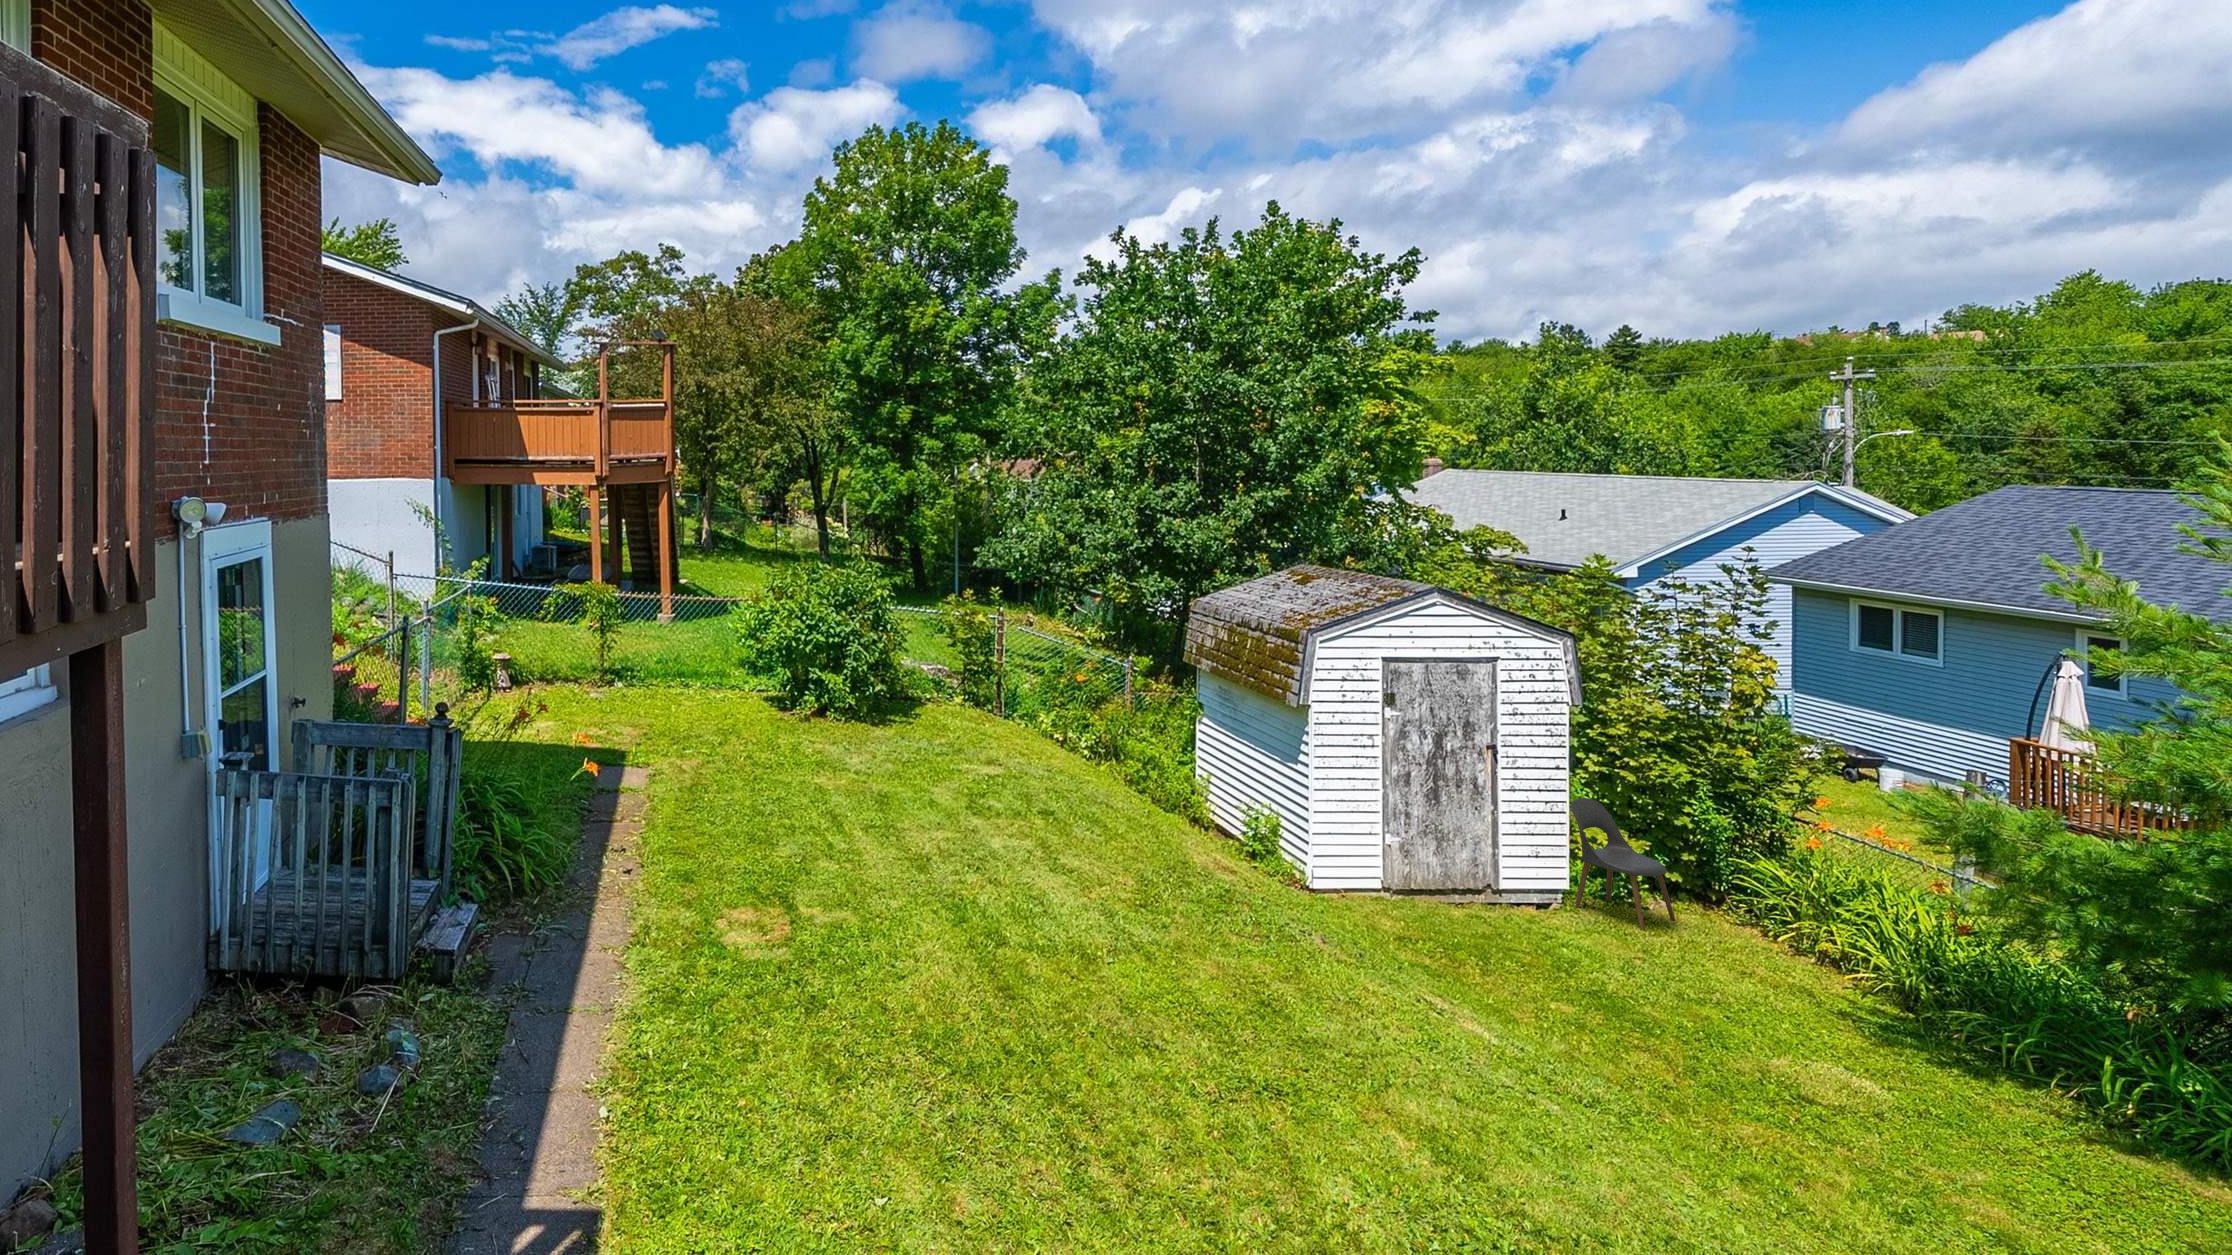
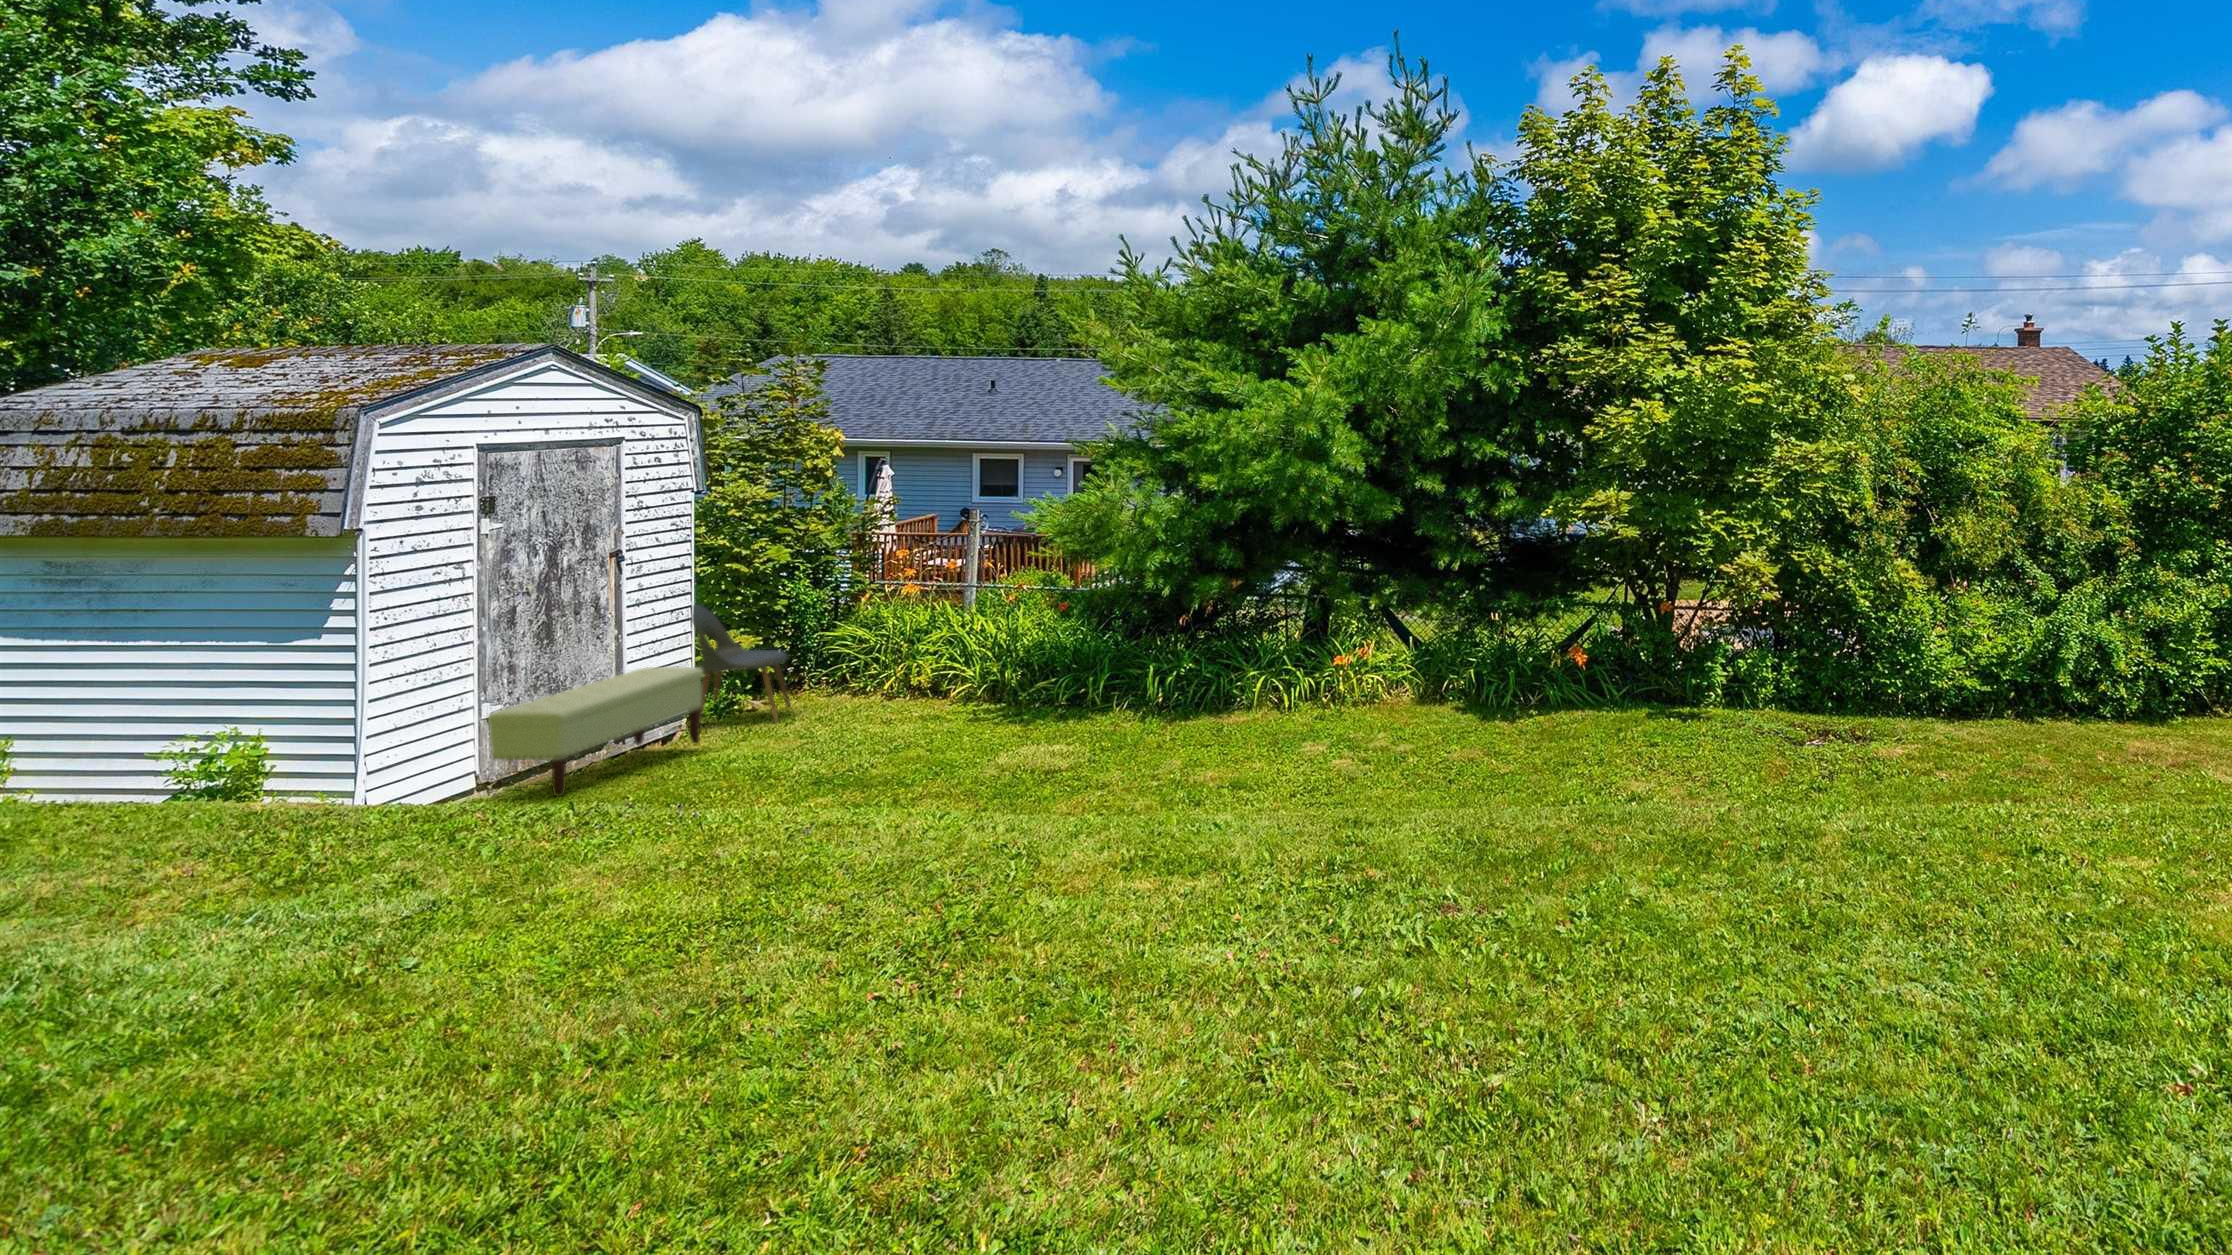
bench: none [1382,842,1551,922] -> present [488,667,703,796]

